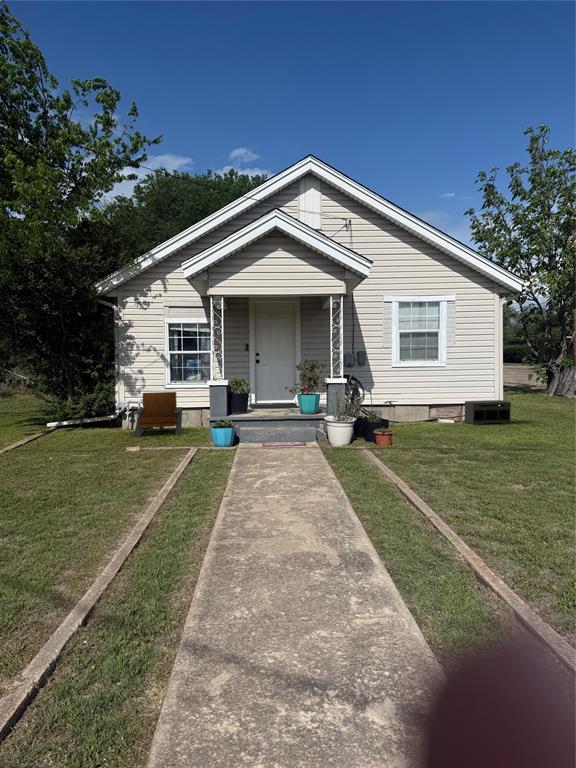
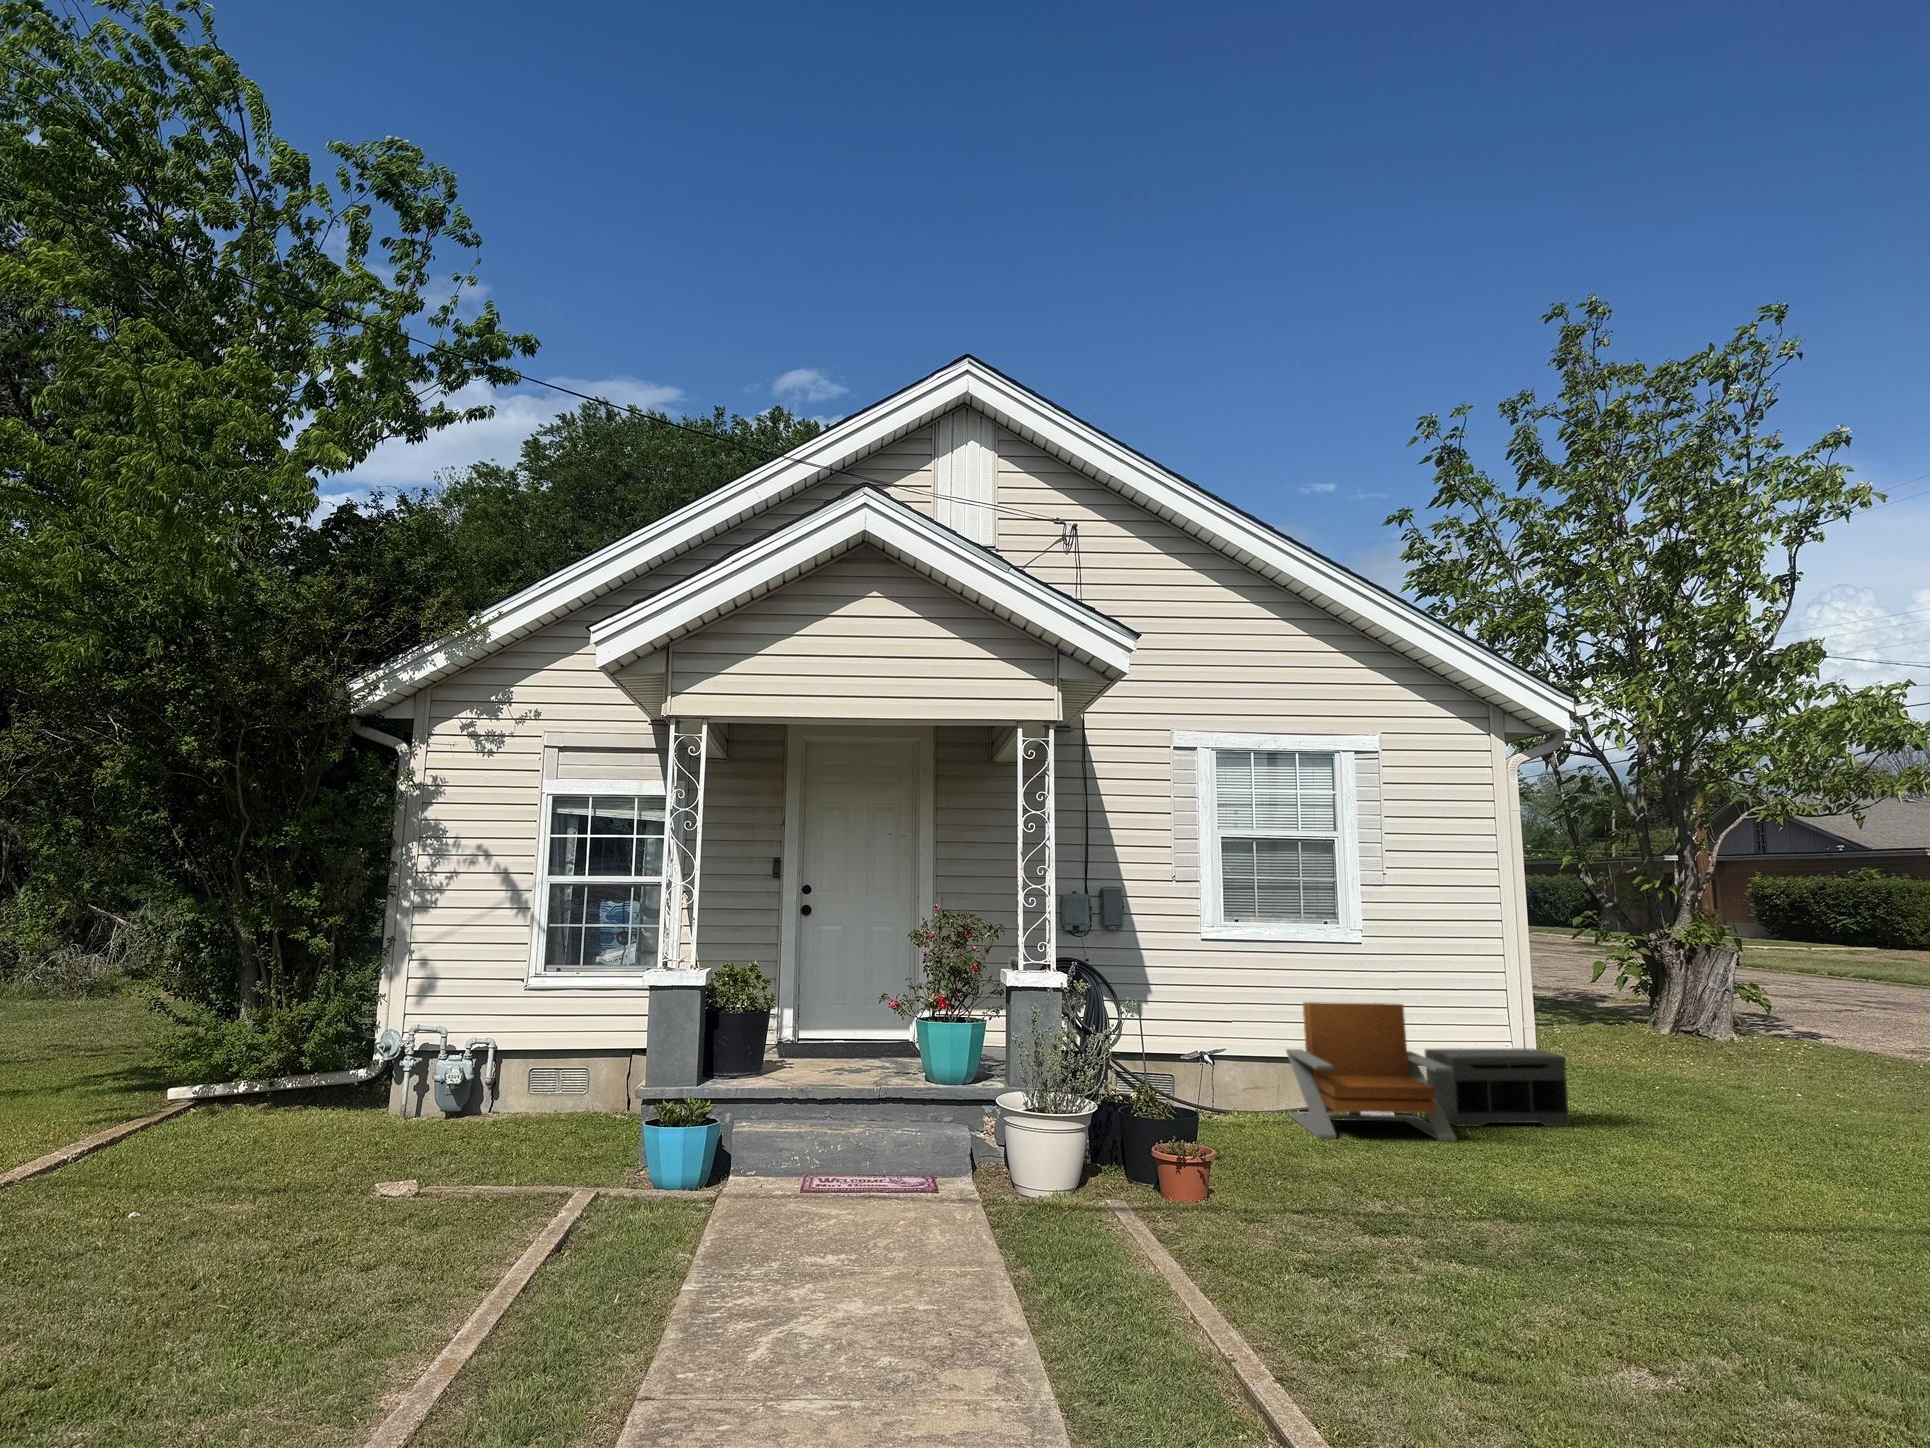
lounge chair: present [134,392,183,437] -> present [1286,1002,1456,1141]

